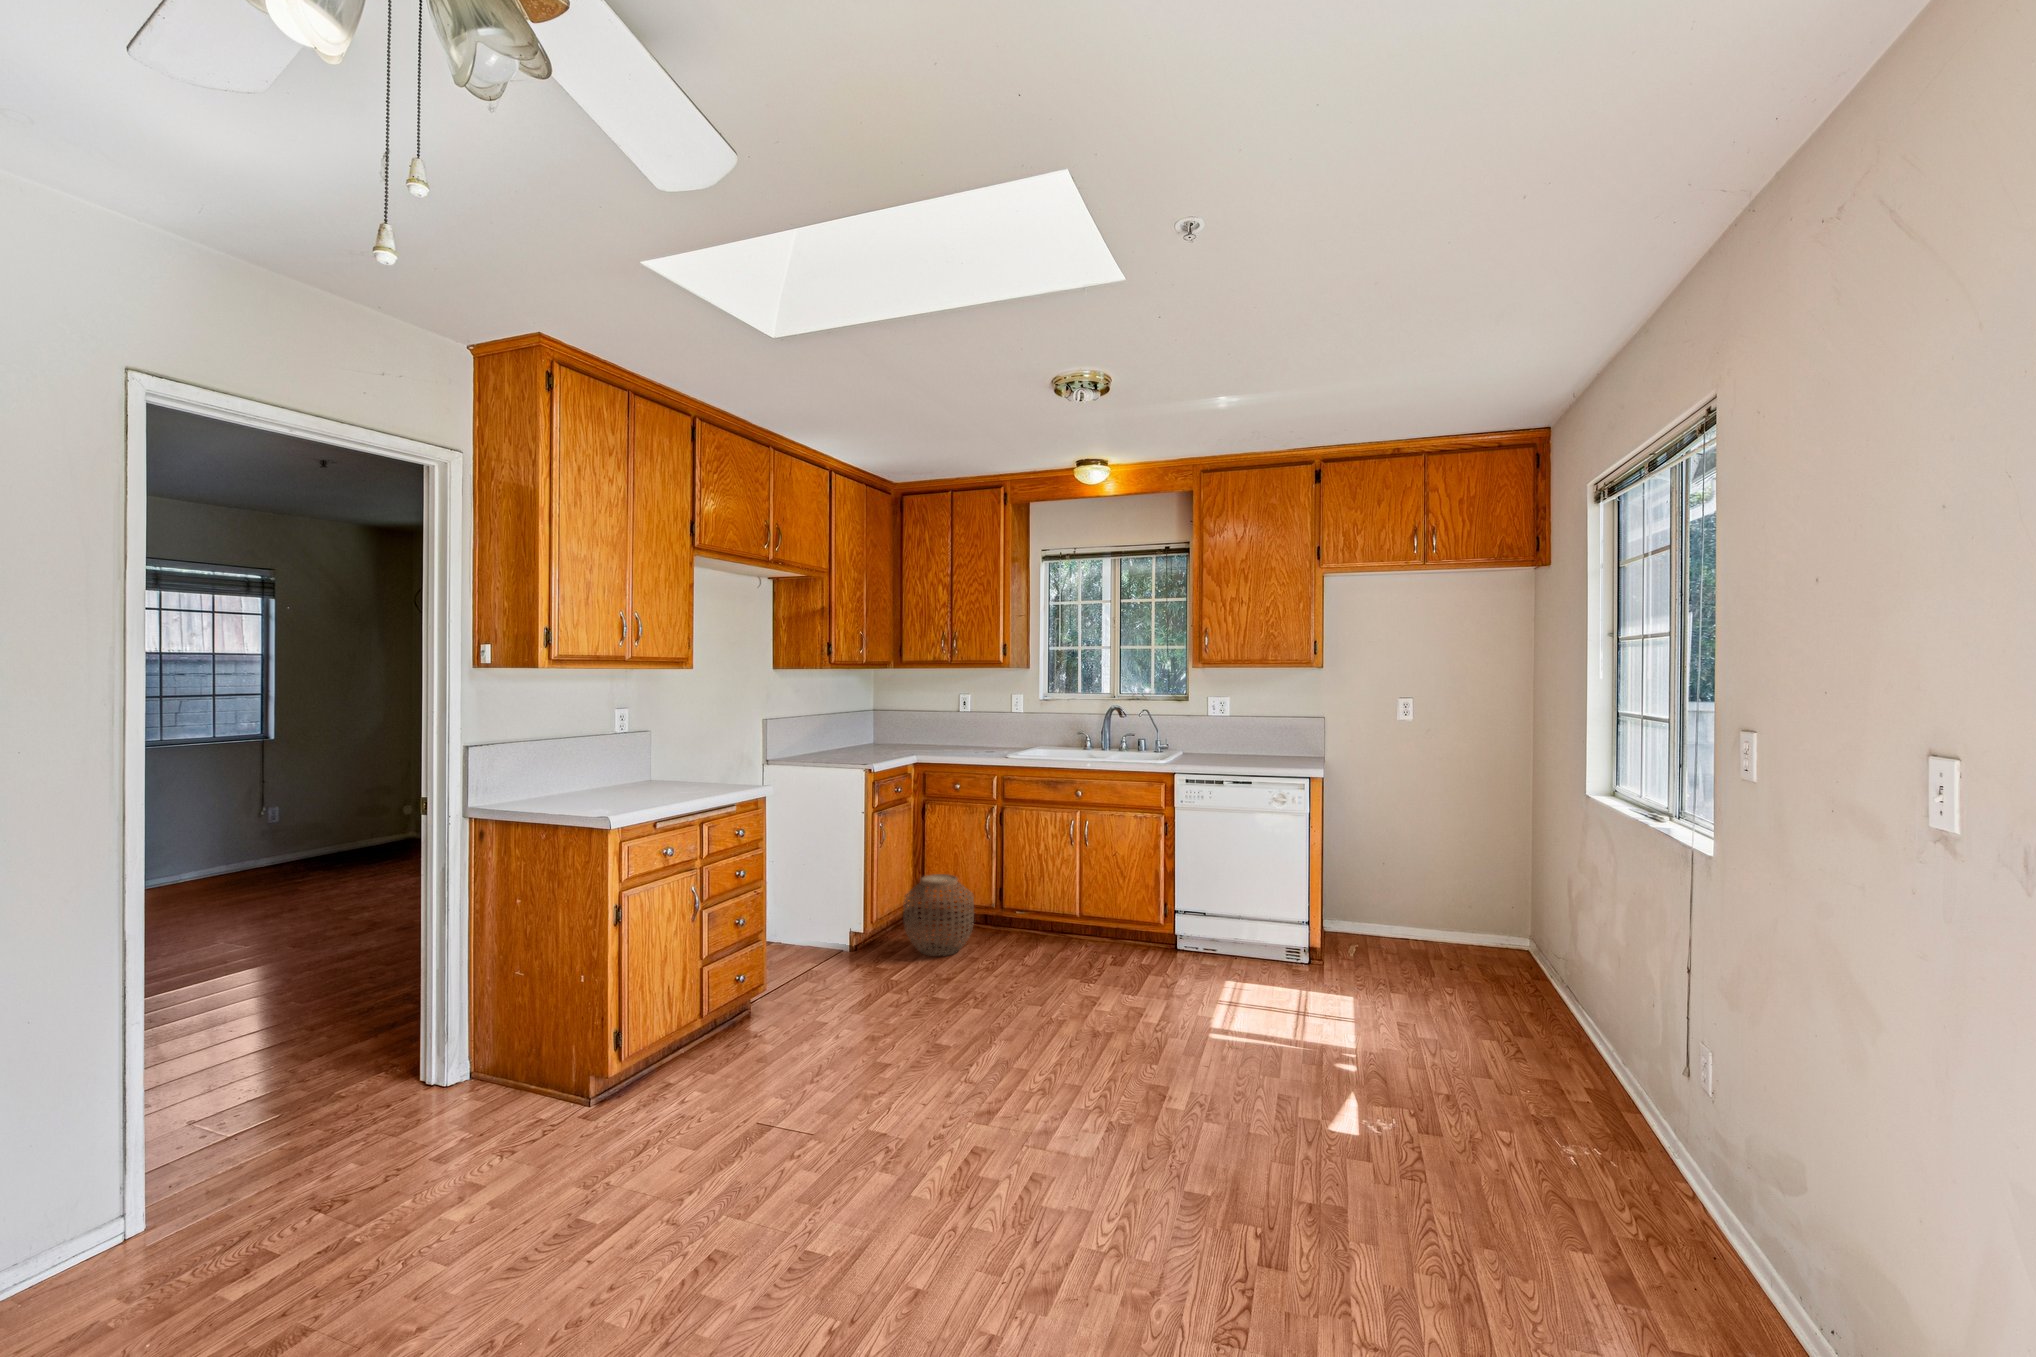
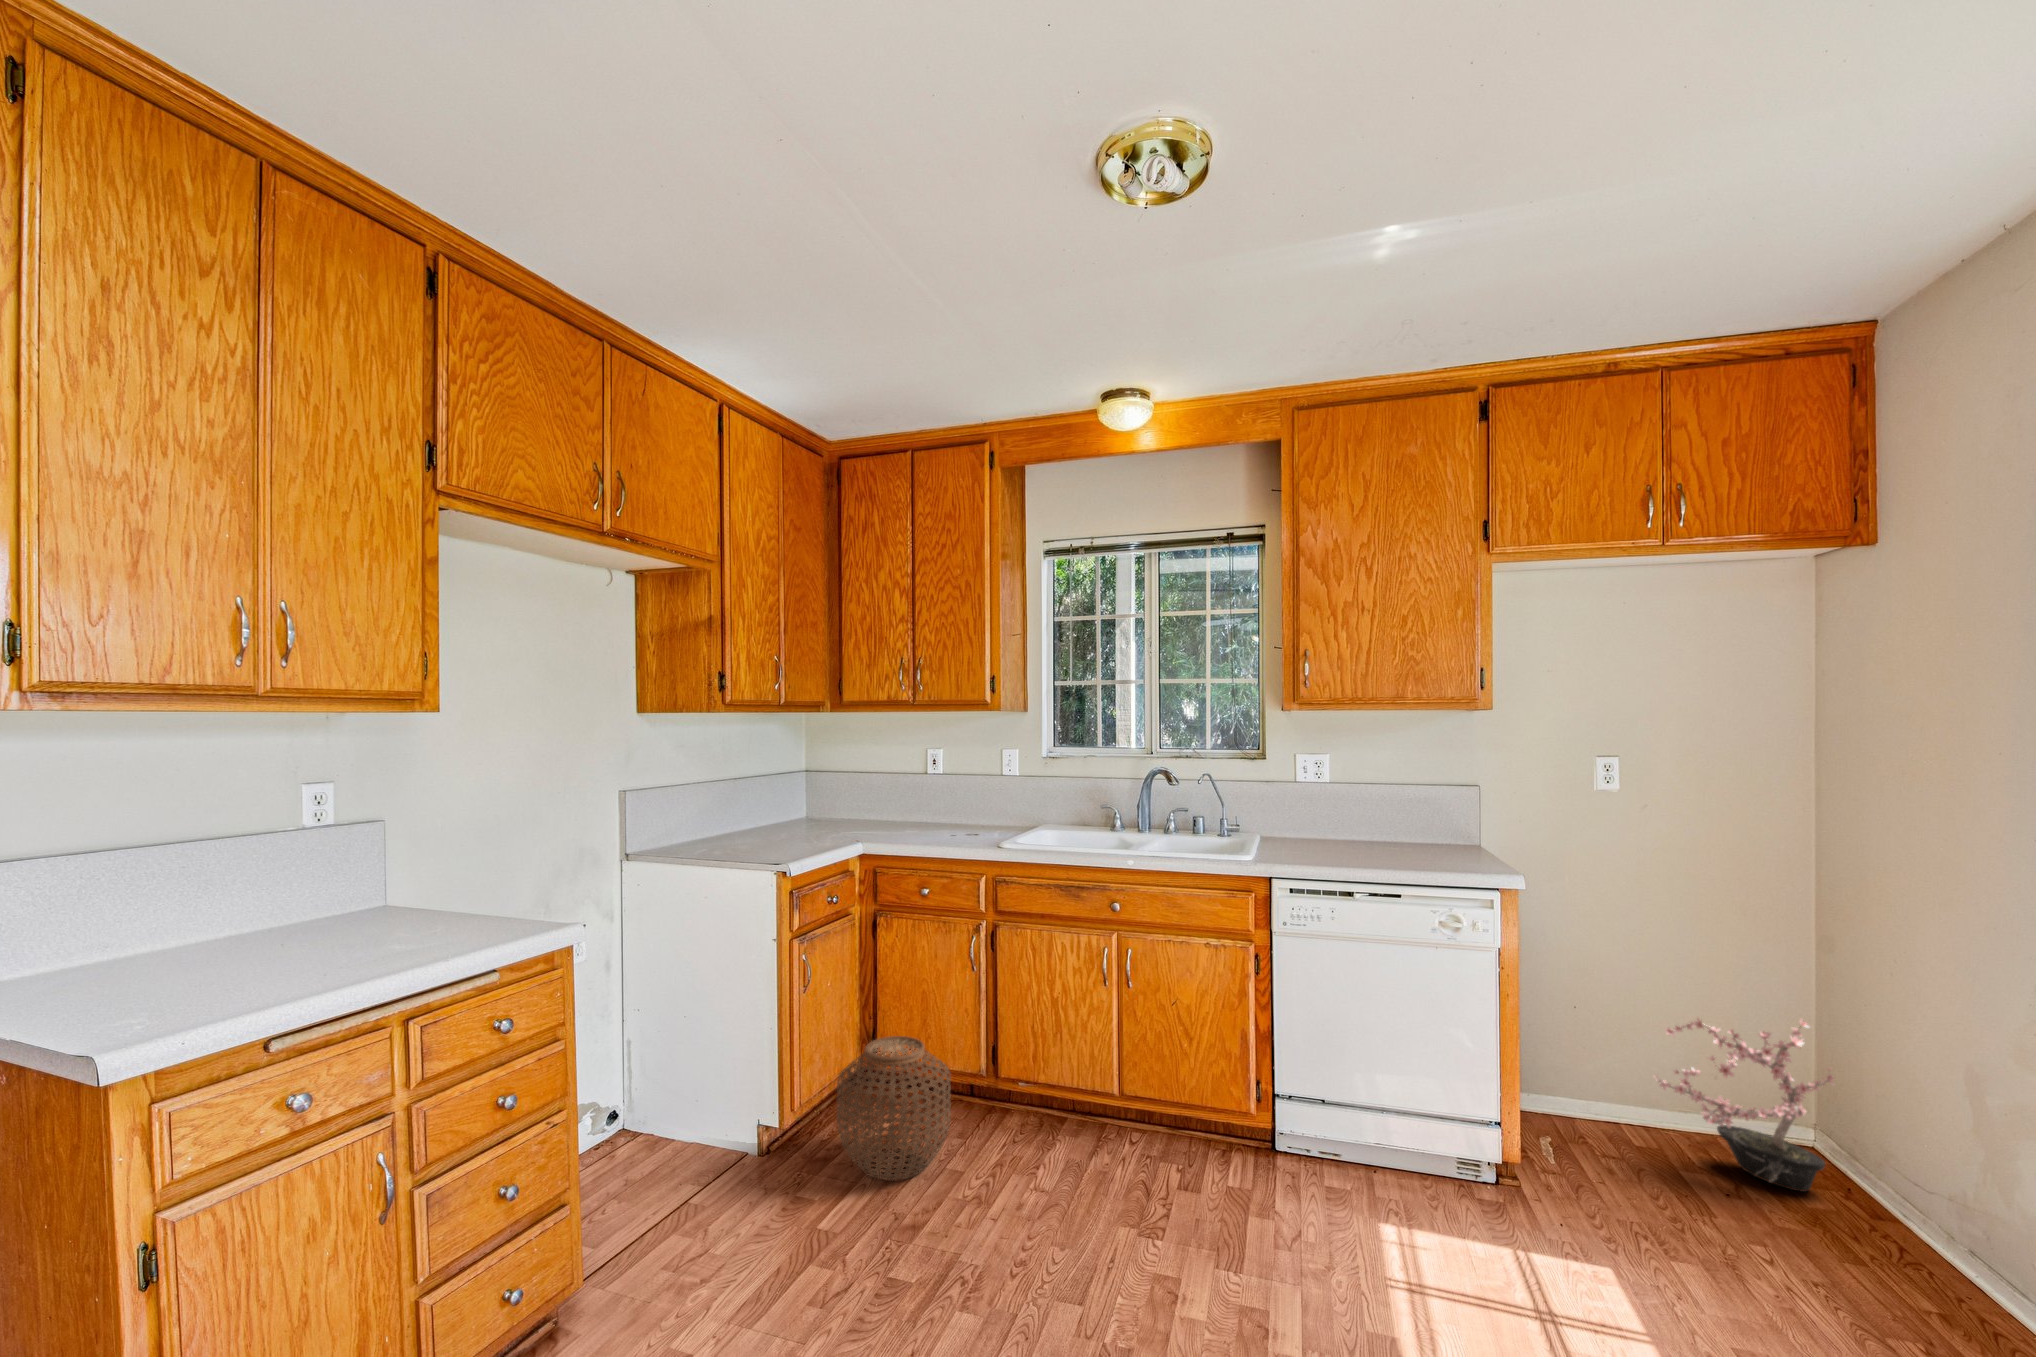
potted plant: none [1410,859,1516,965] -> present [1655,1018,1834,1192]

